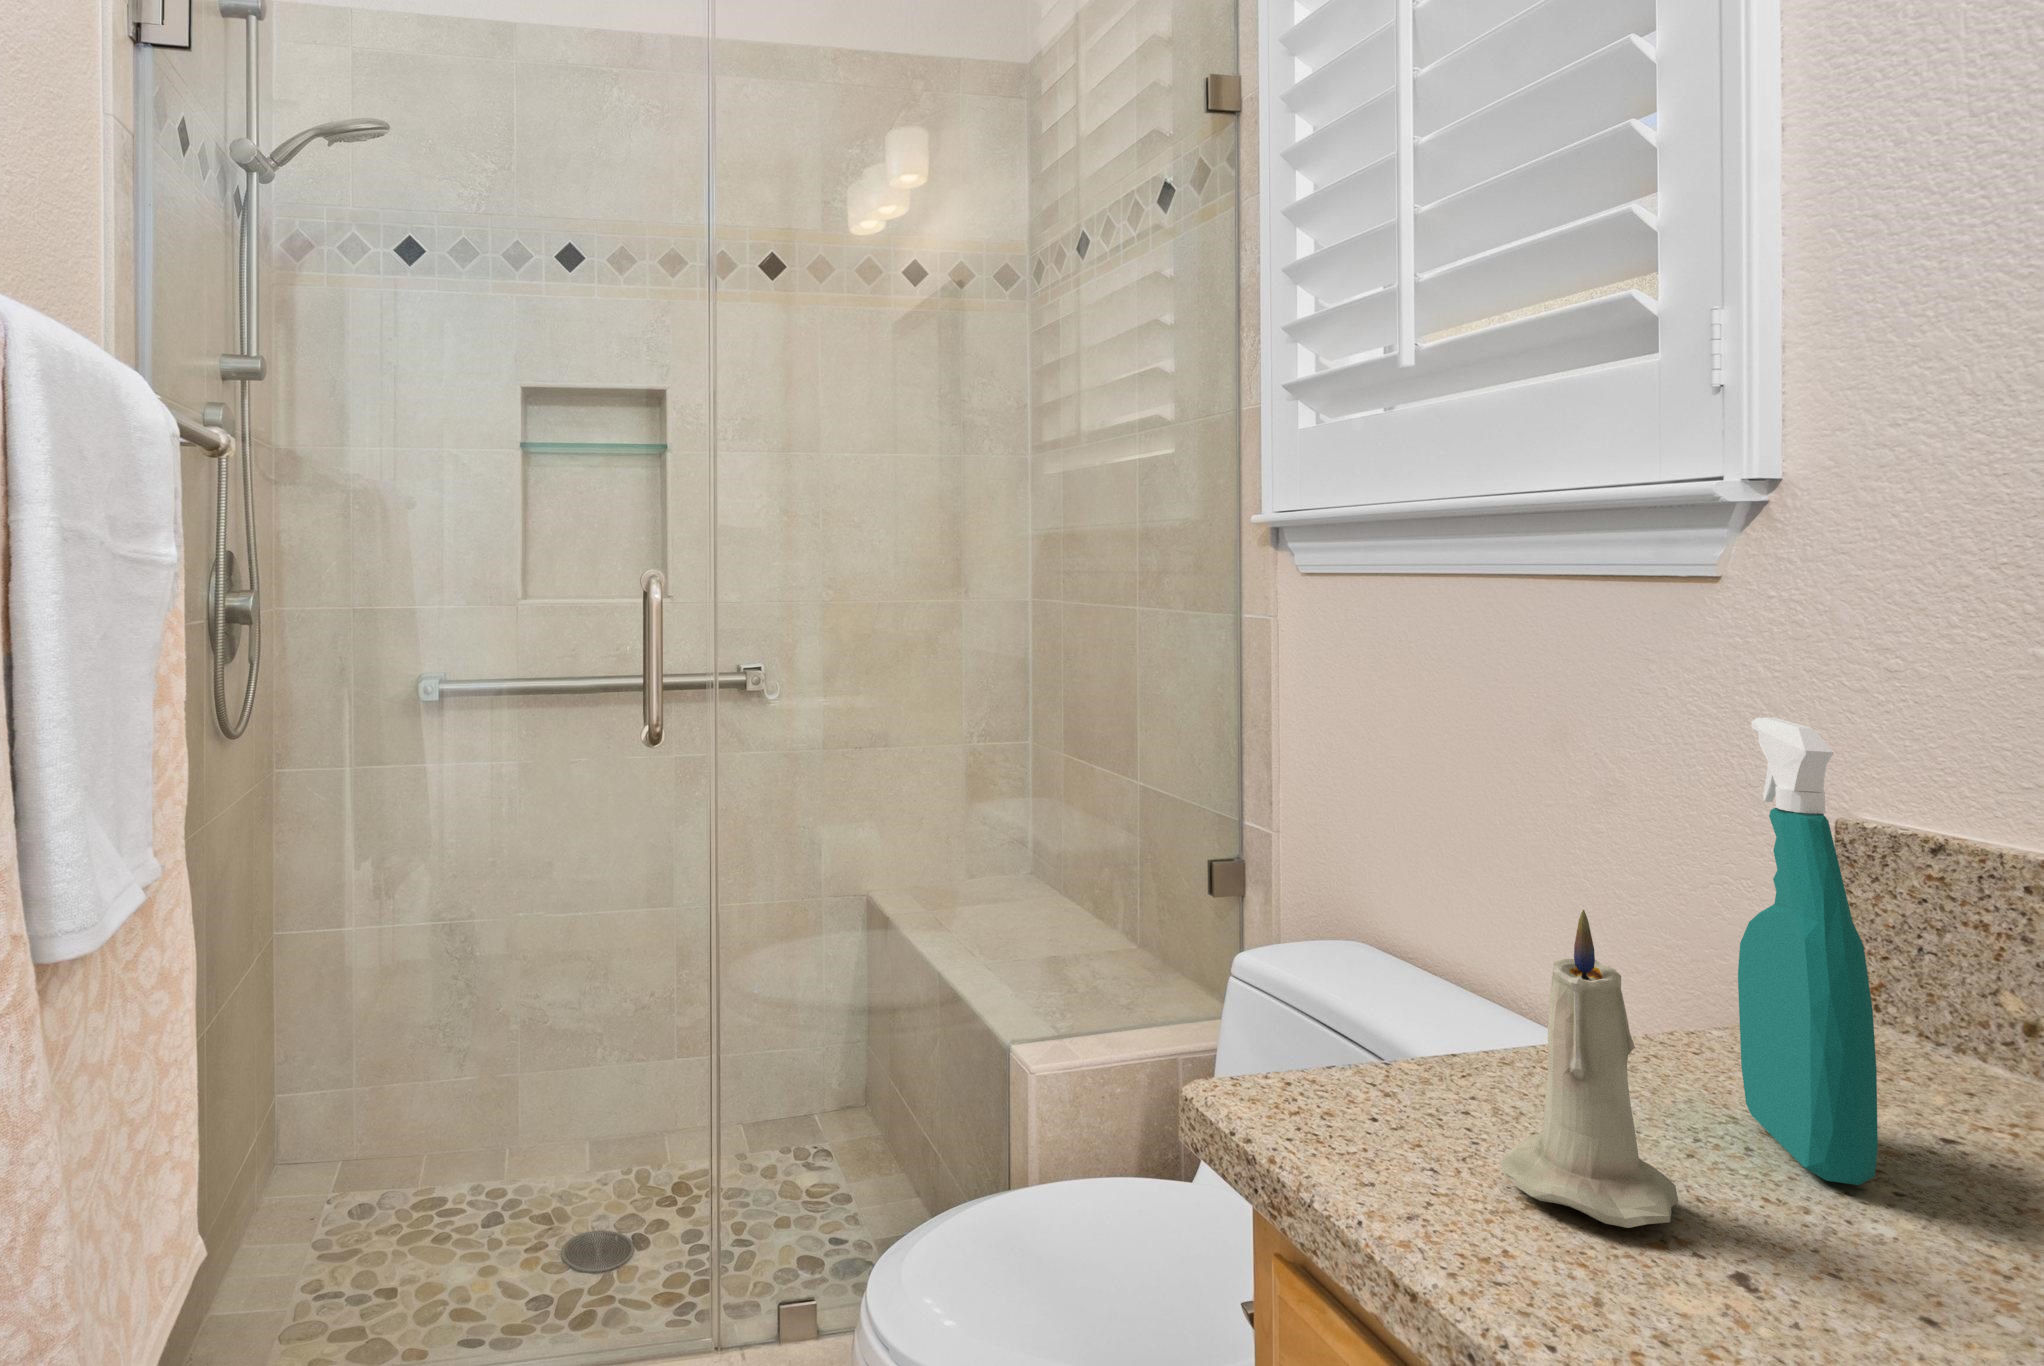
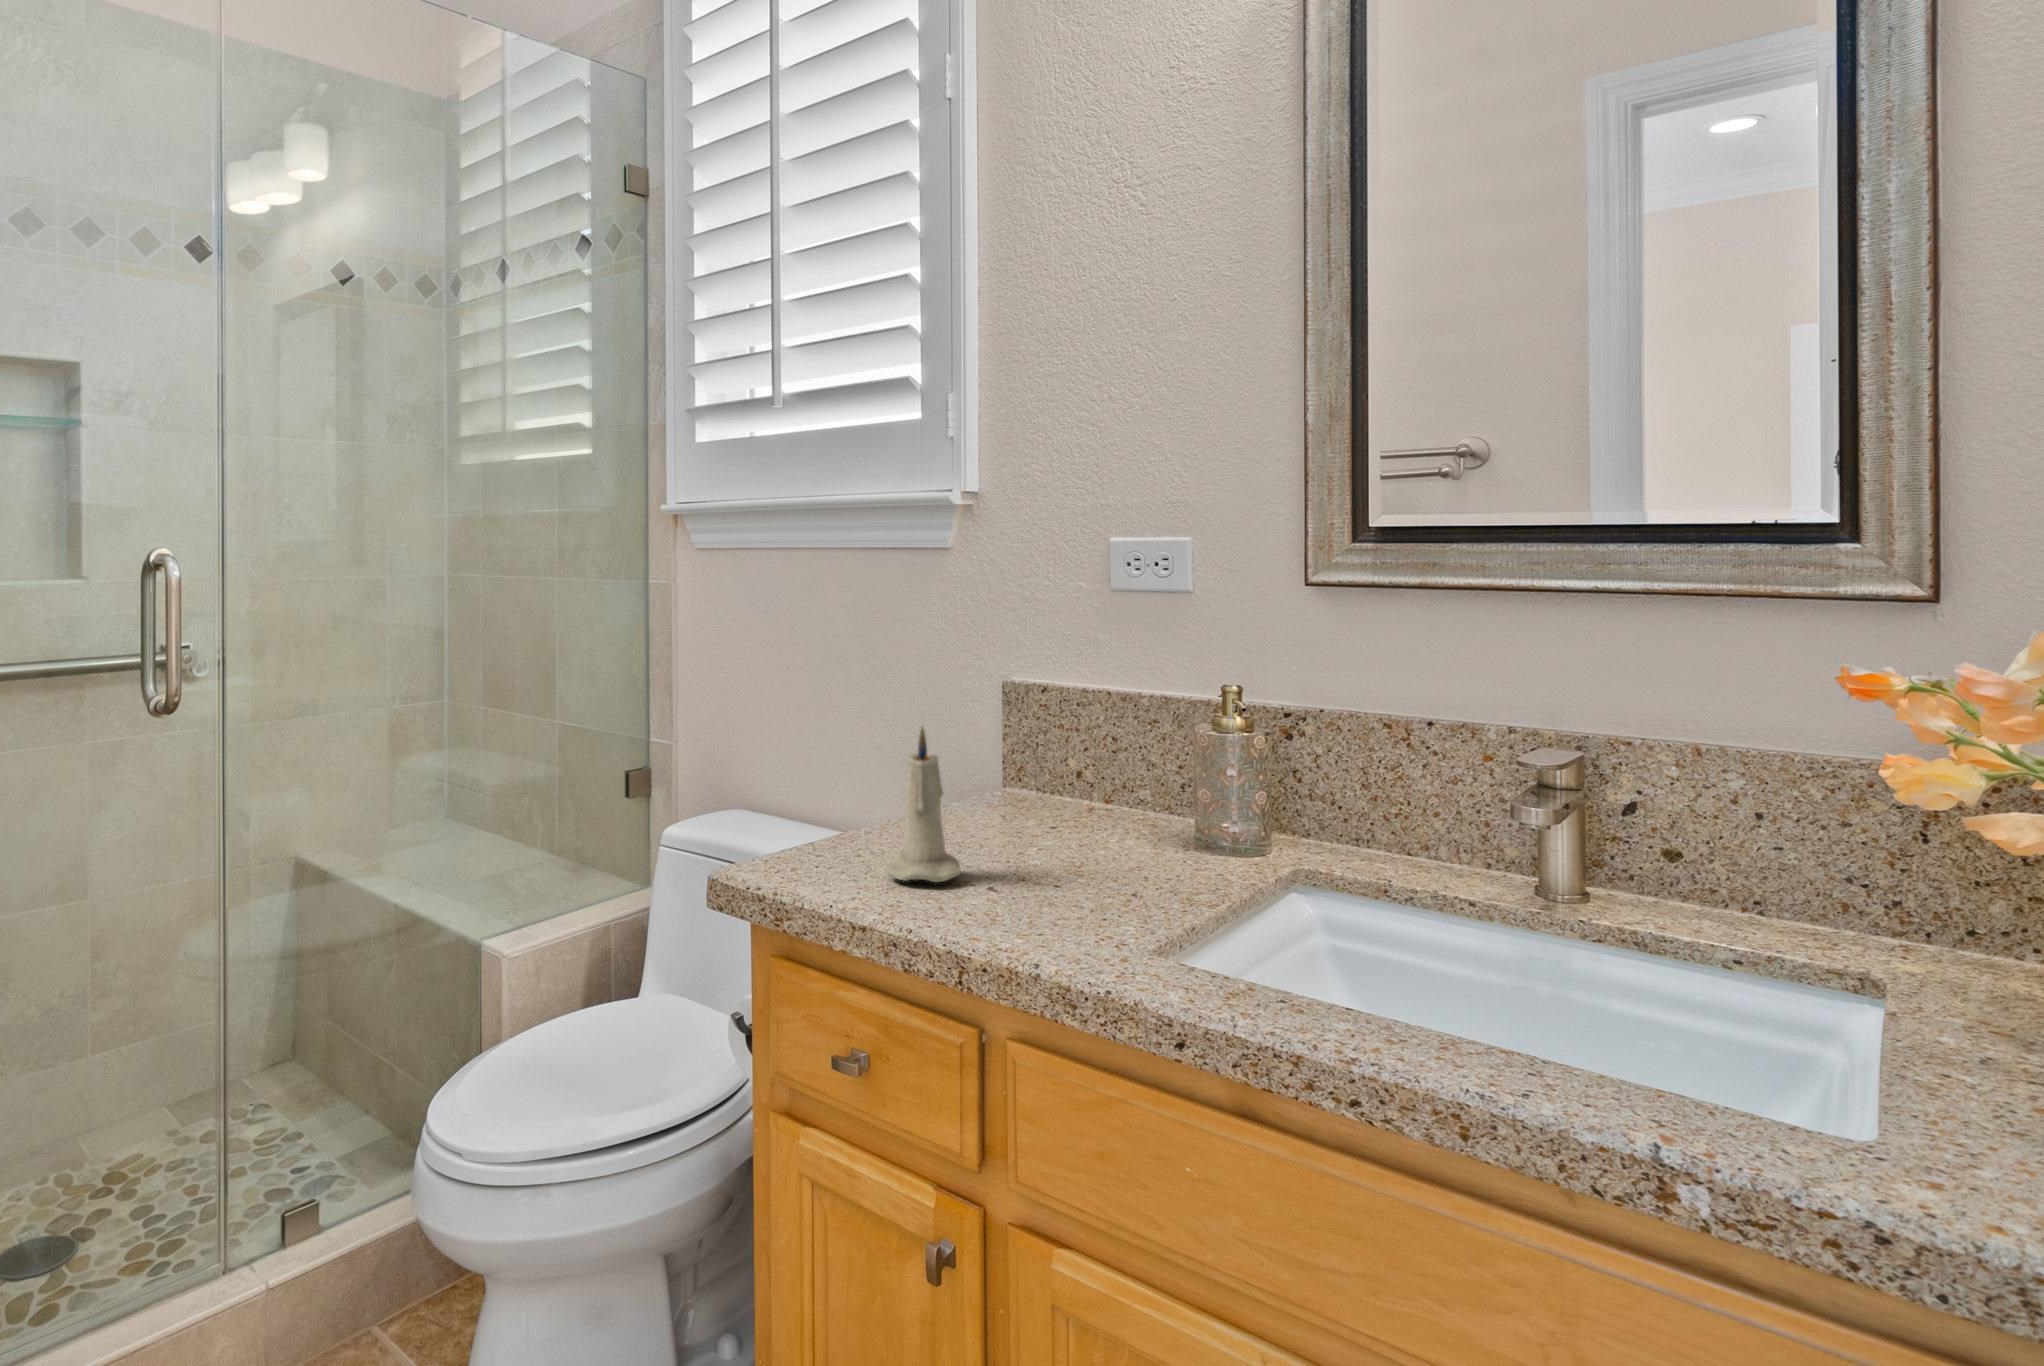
spray bottle: present [1738,718,1878,1185] -> none [973,620,1032,850]

